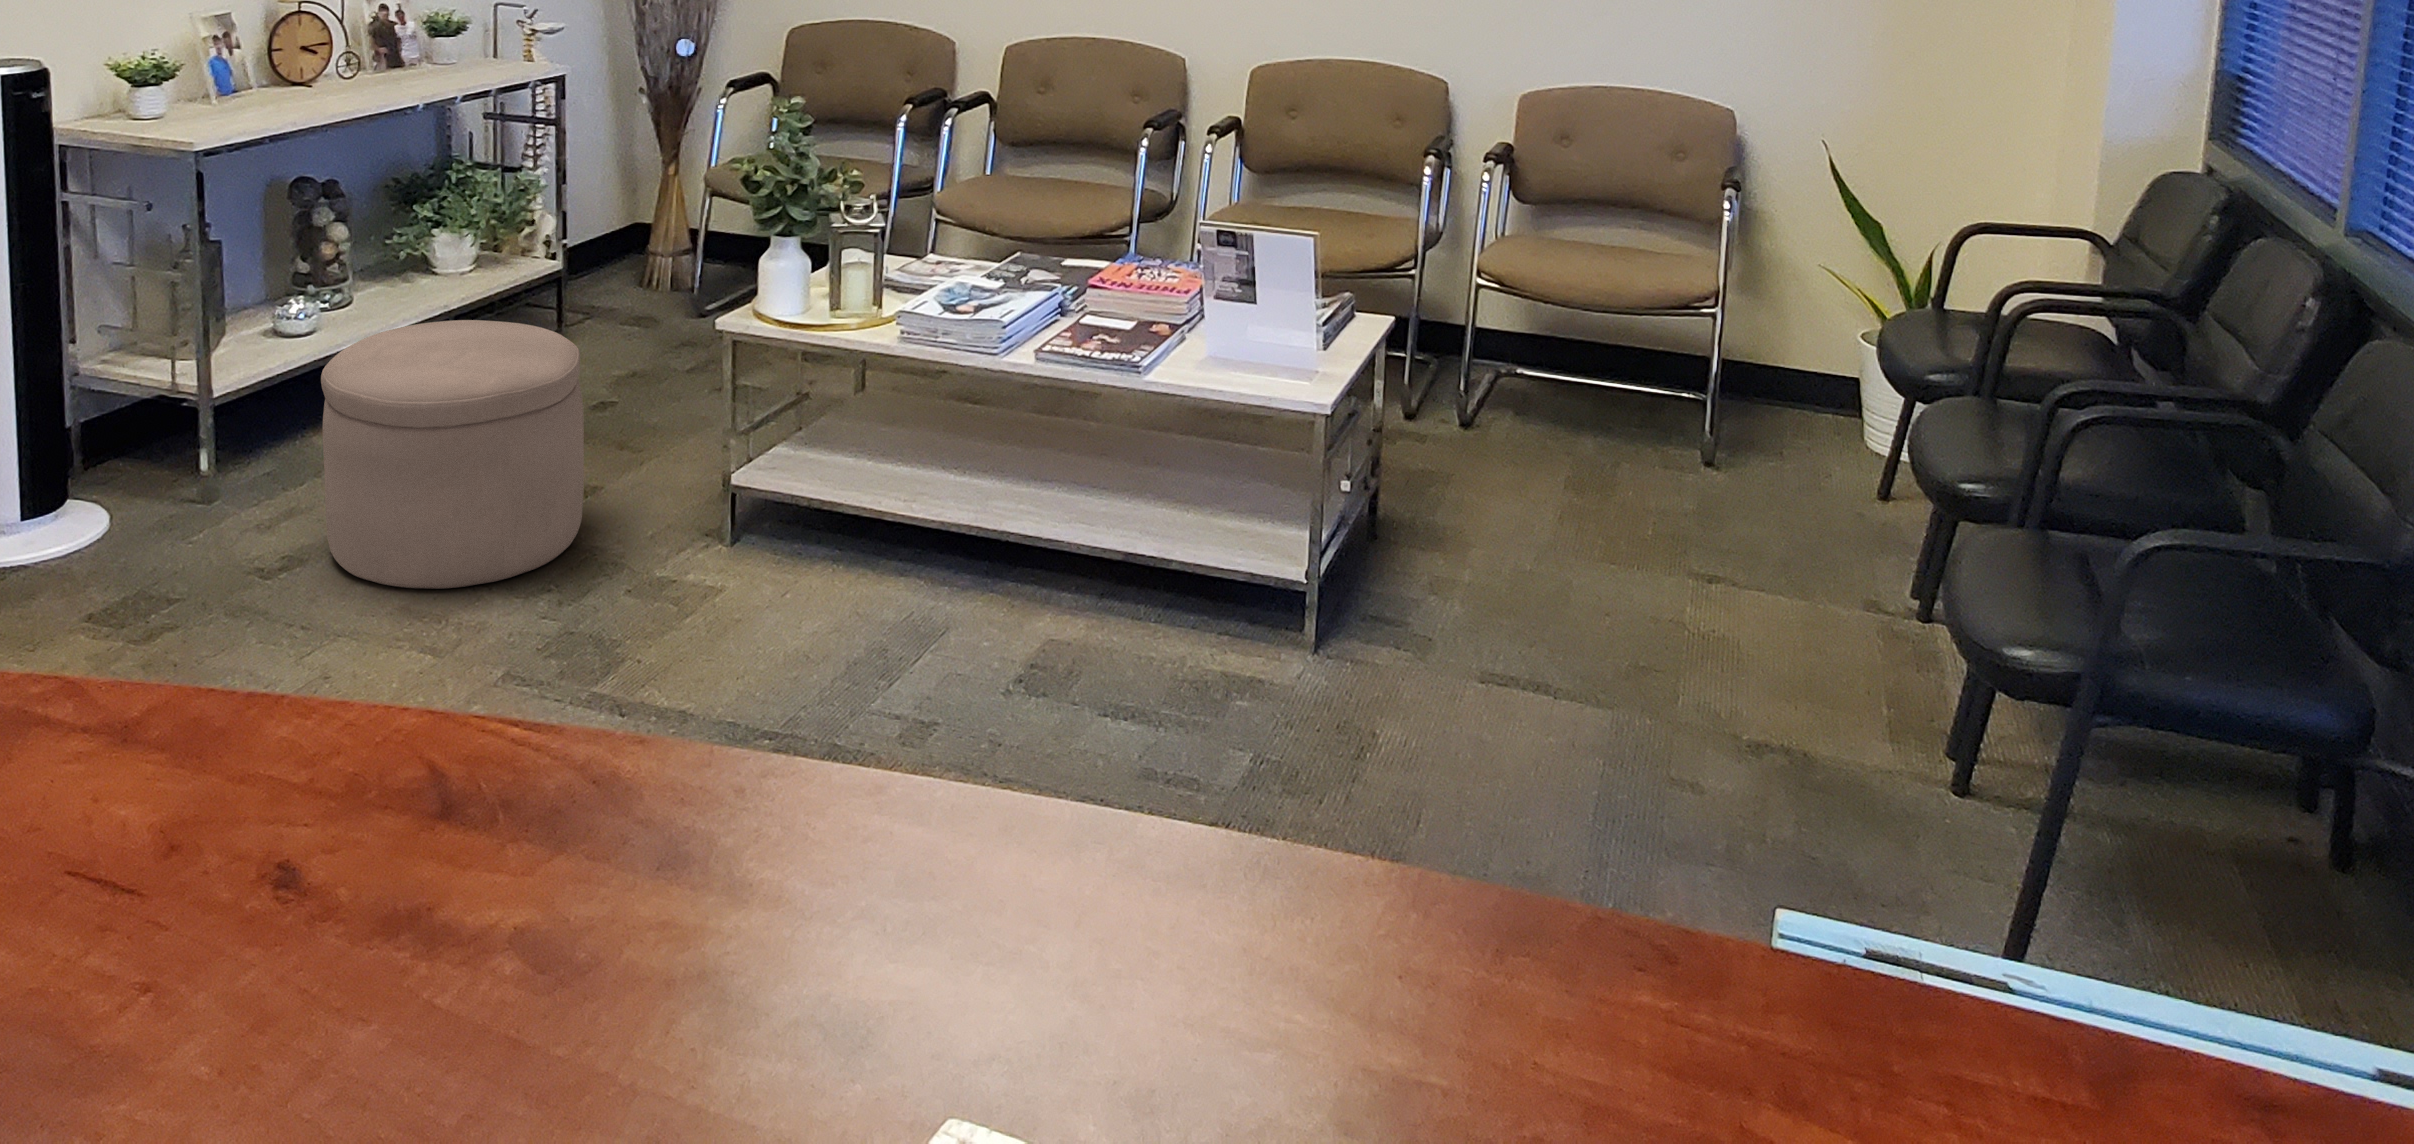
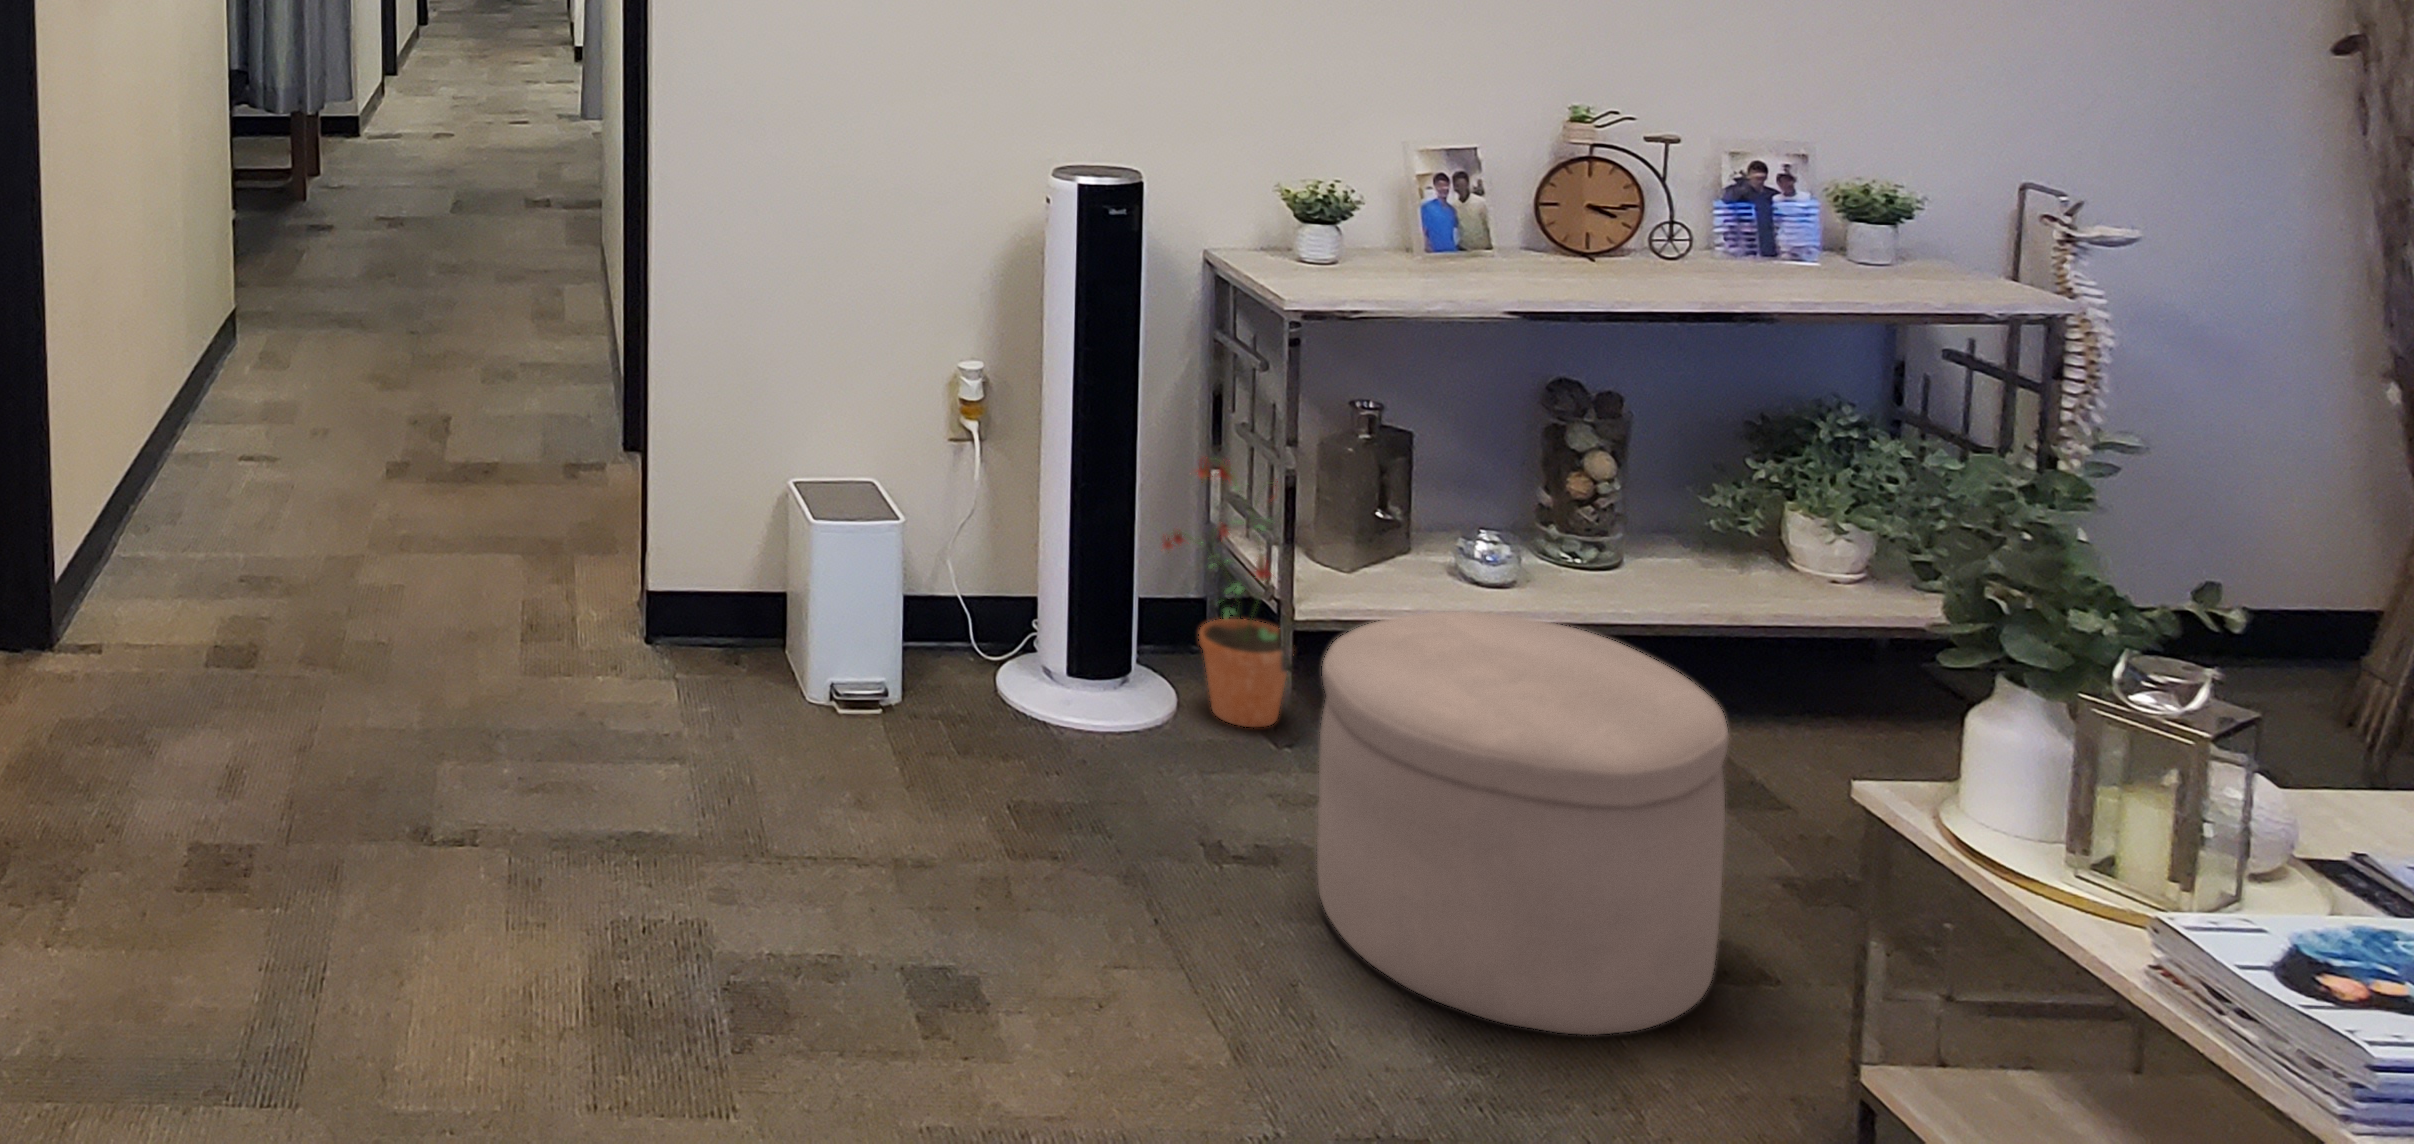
potted plant: none [81,290,207,506] -> present [1162,458,1286,727]

